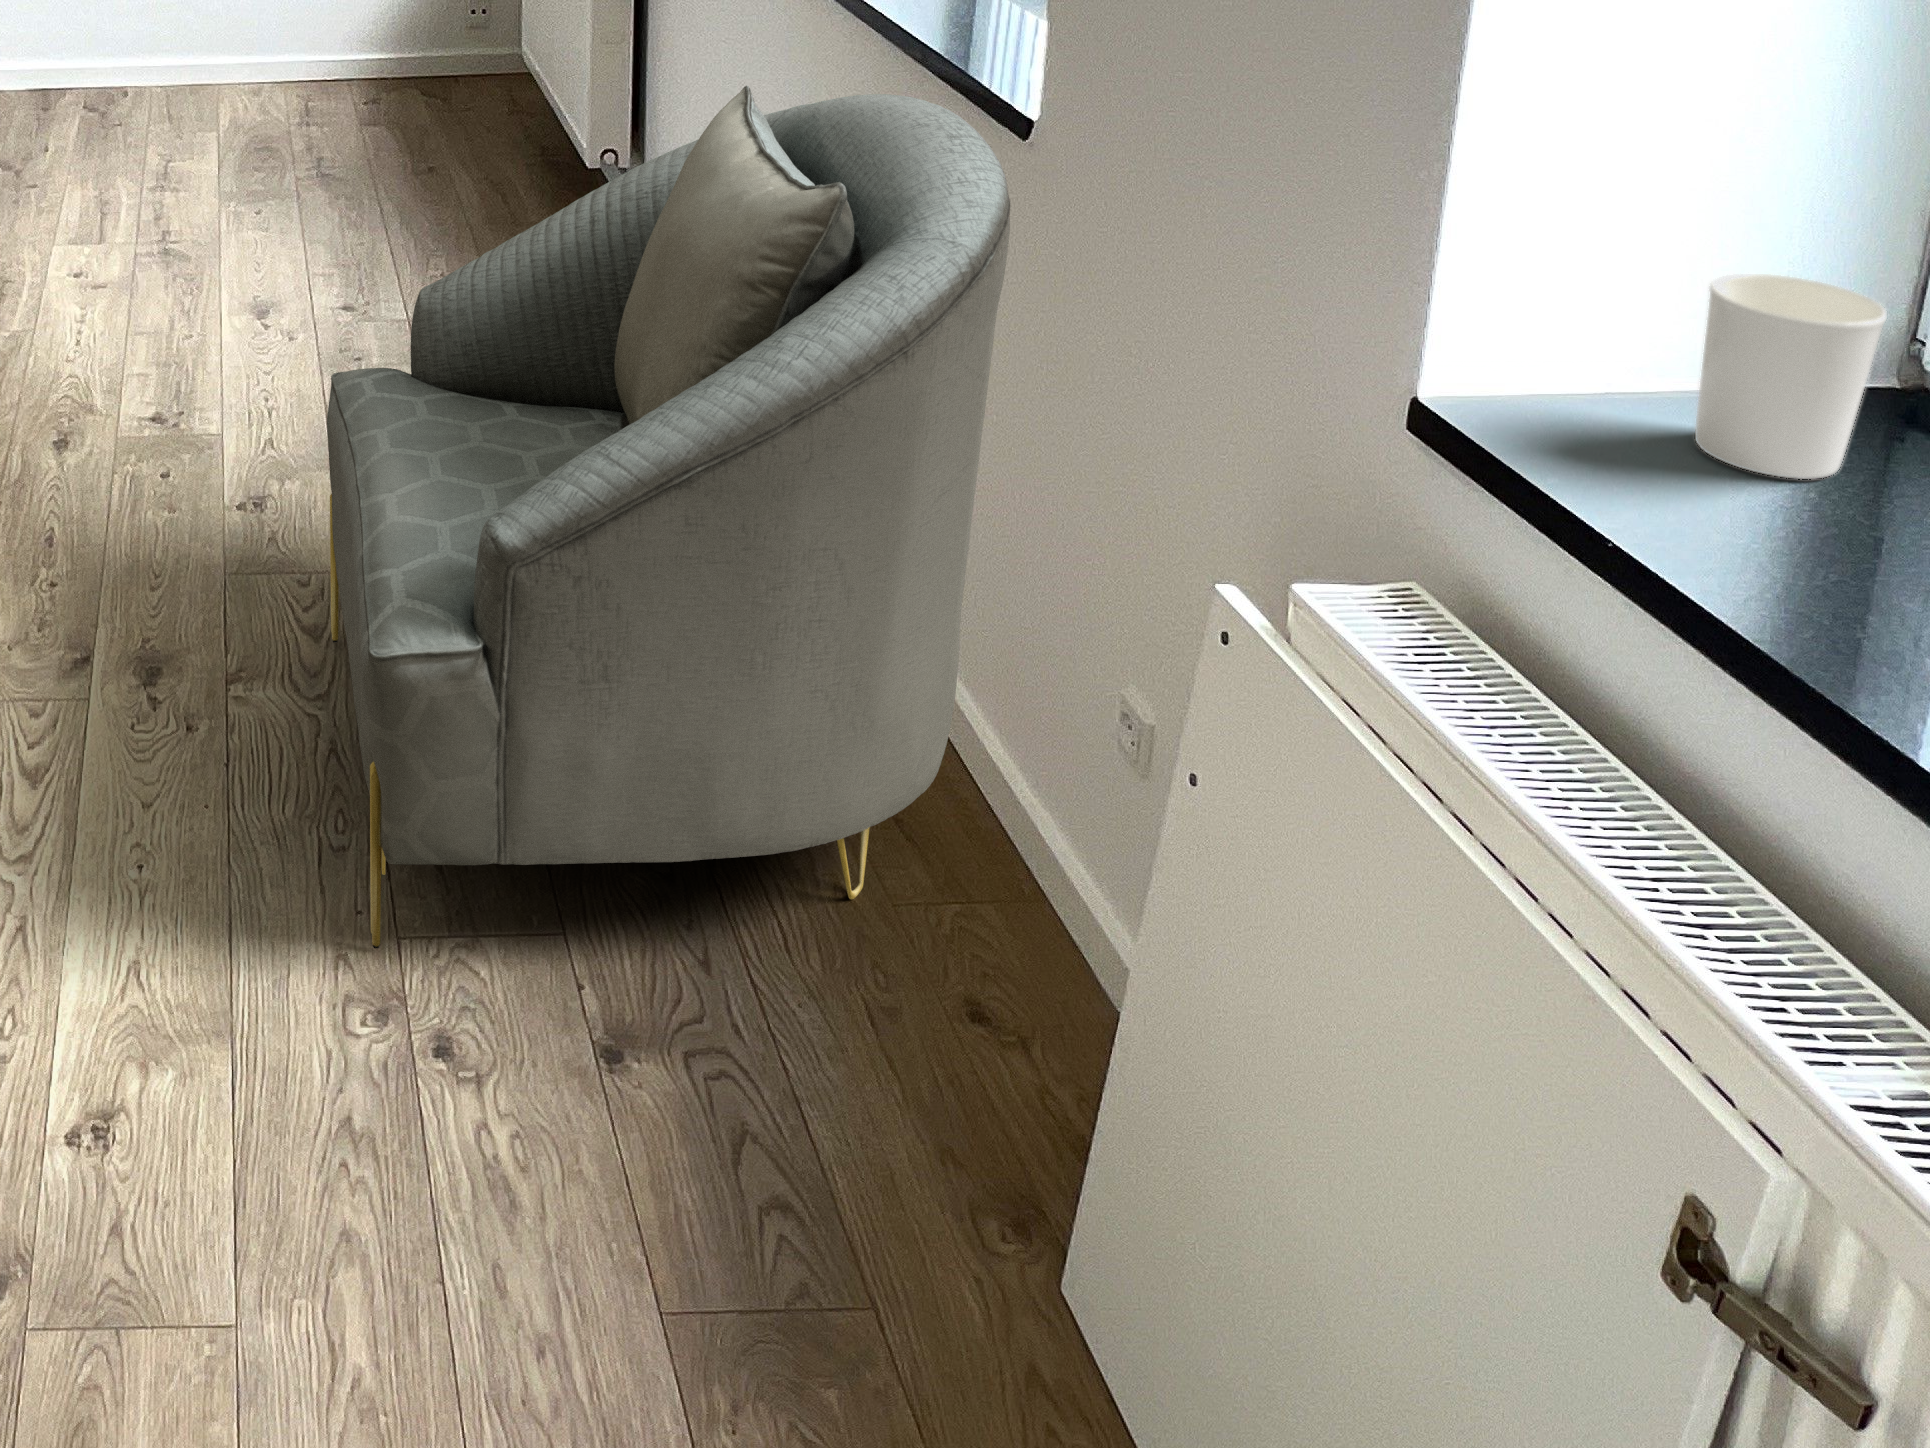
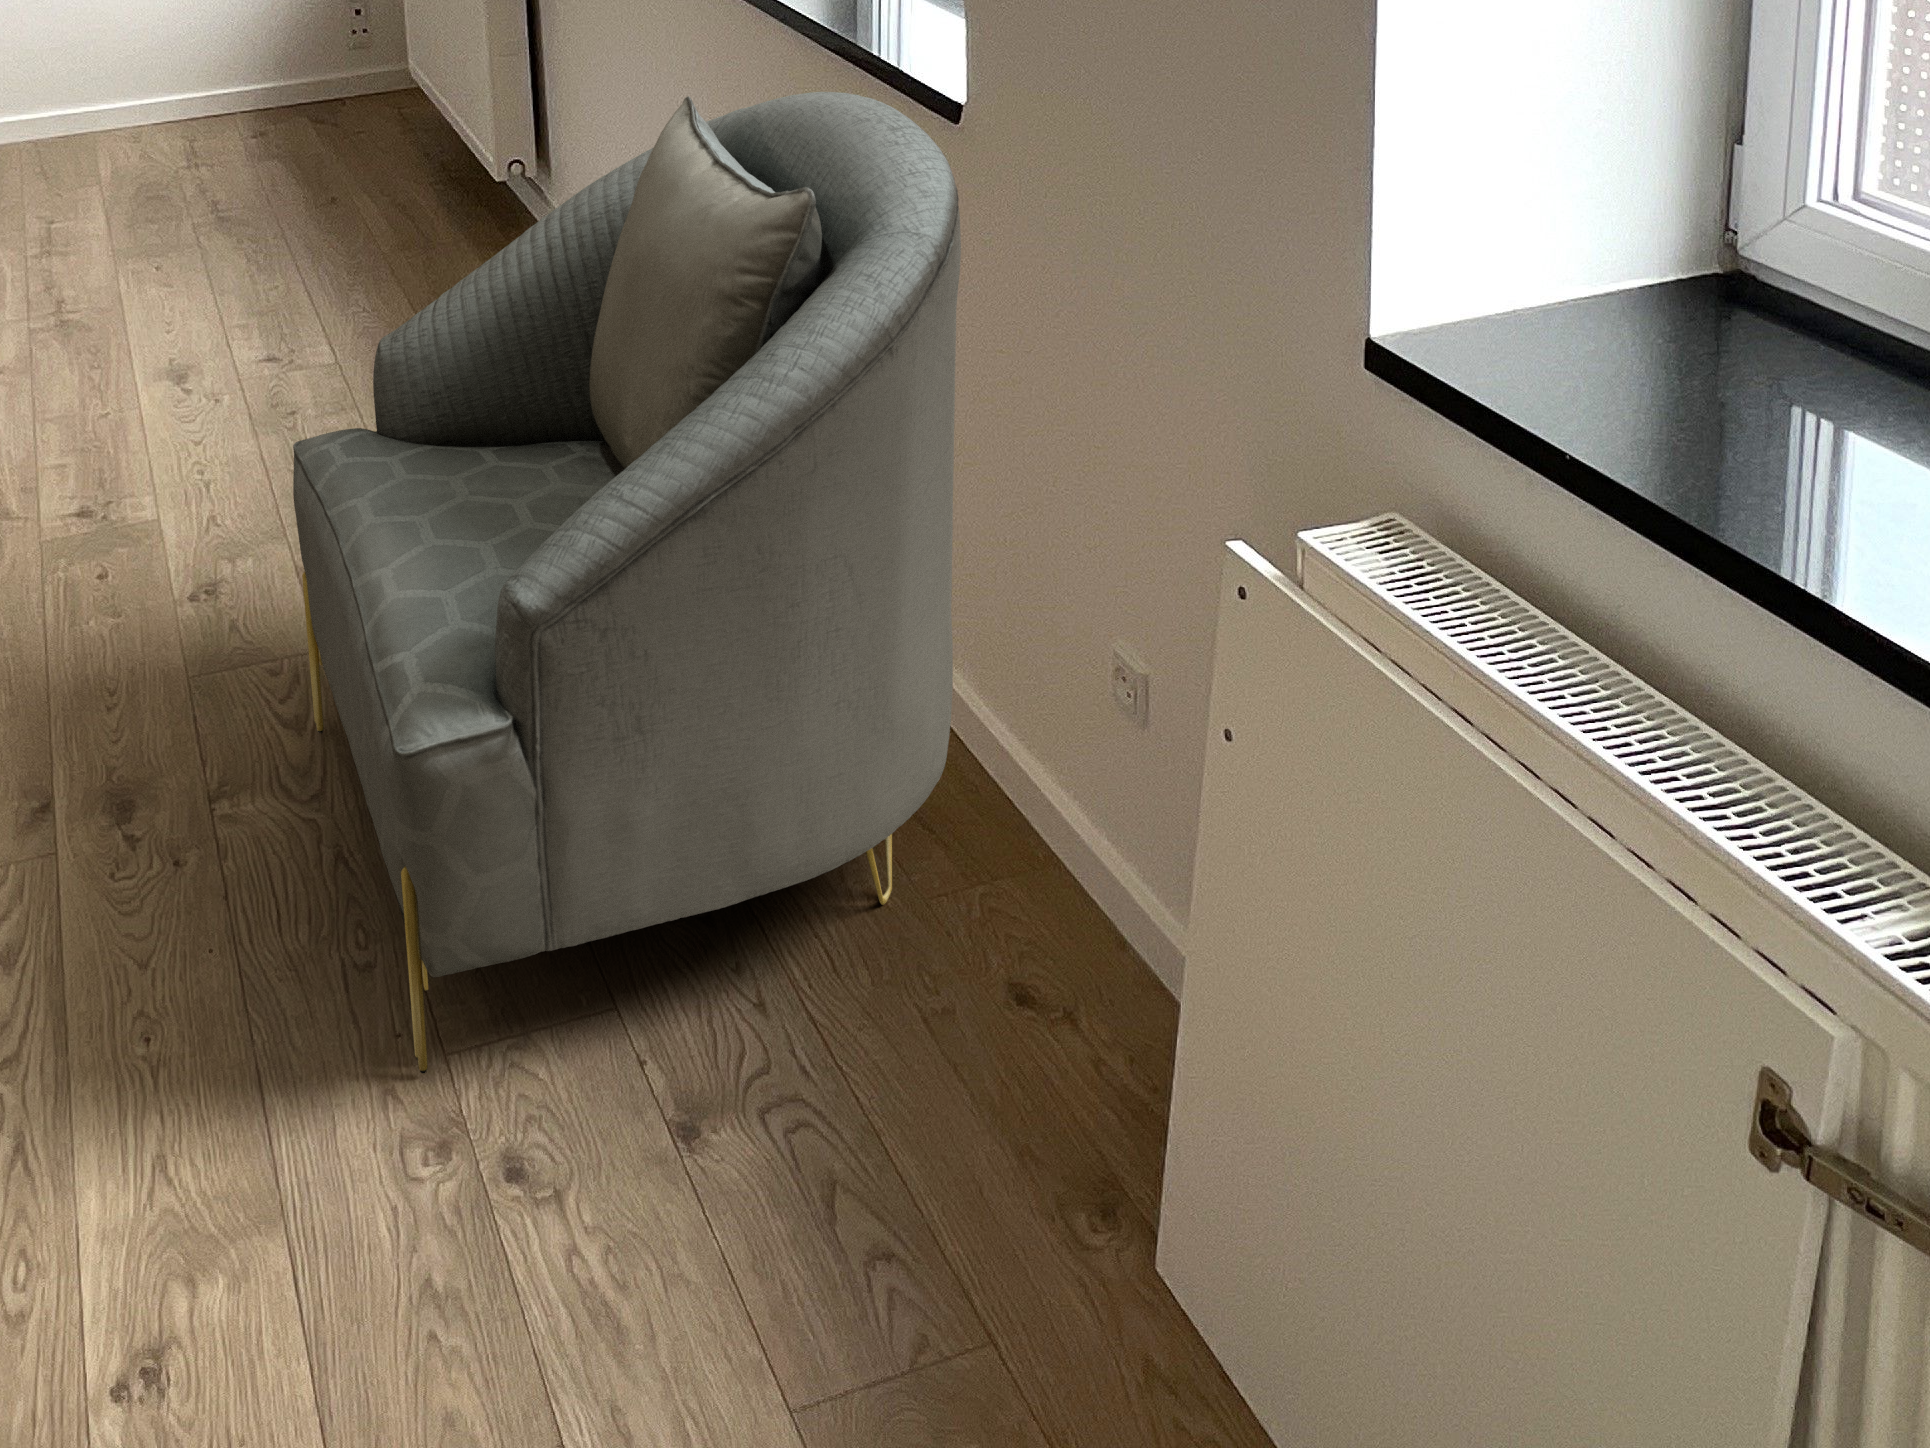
candle holder: present [1695,274,1887,479] -> none [1590,189,1728,369]

